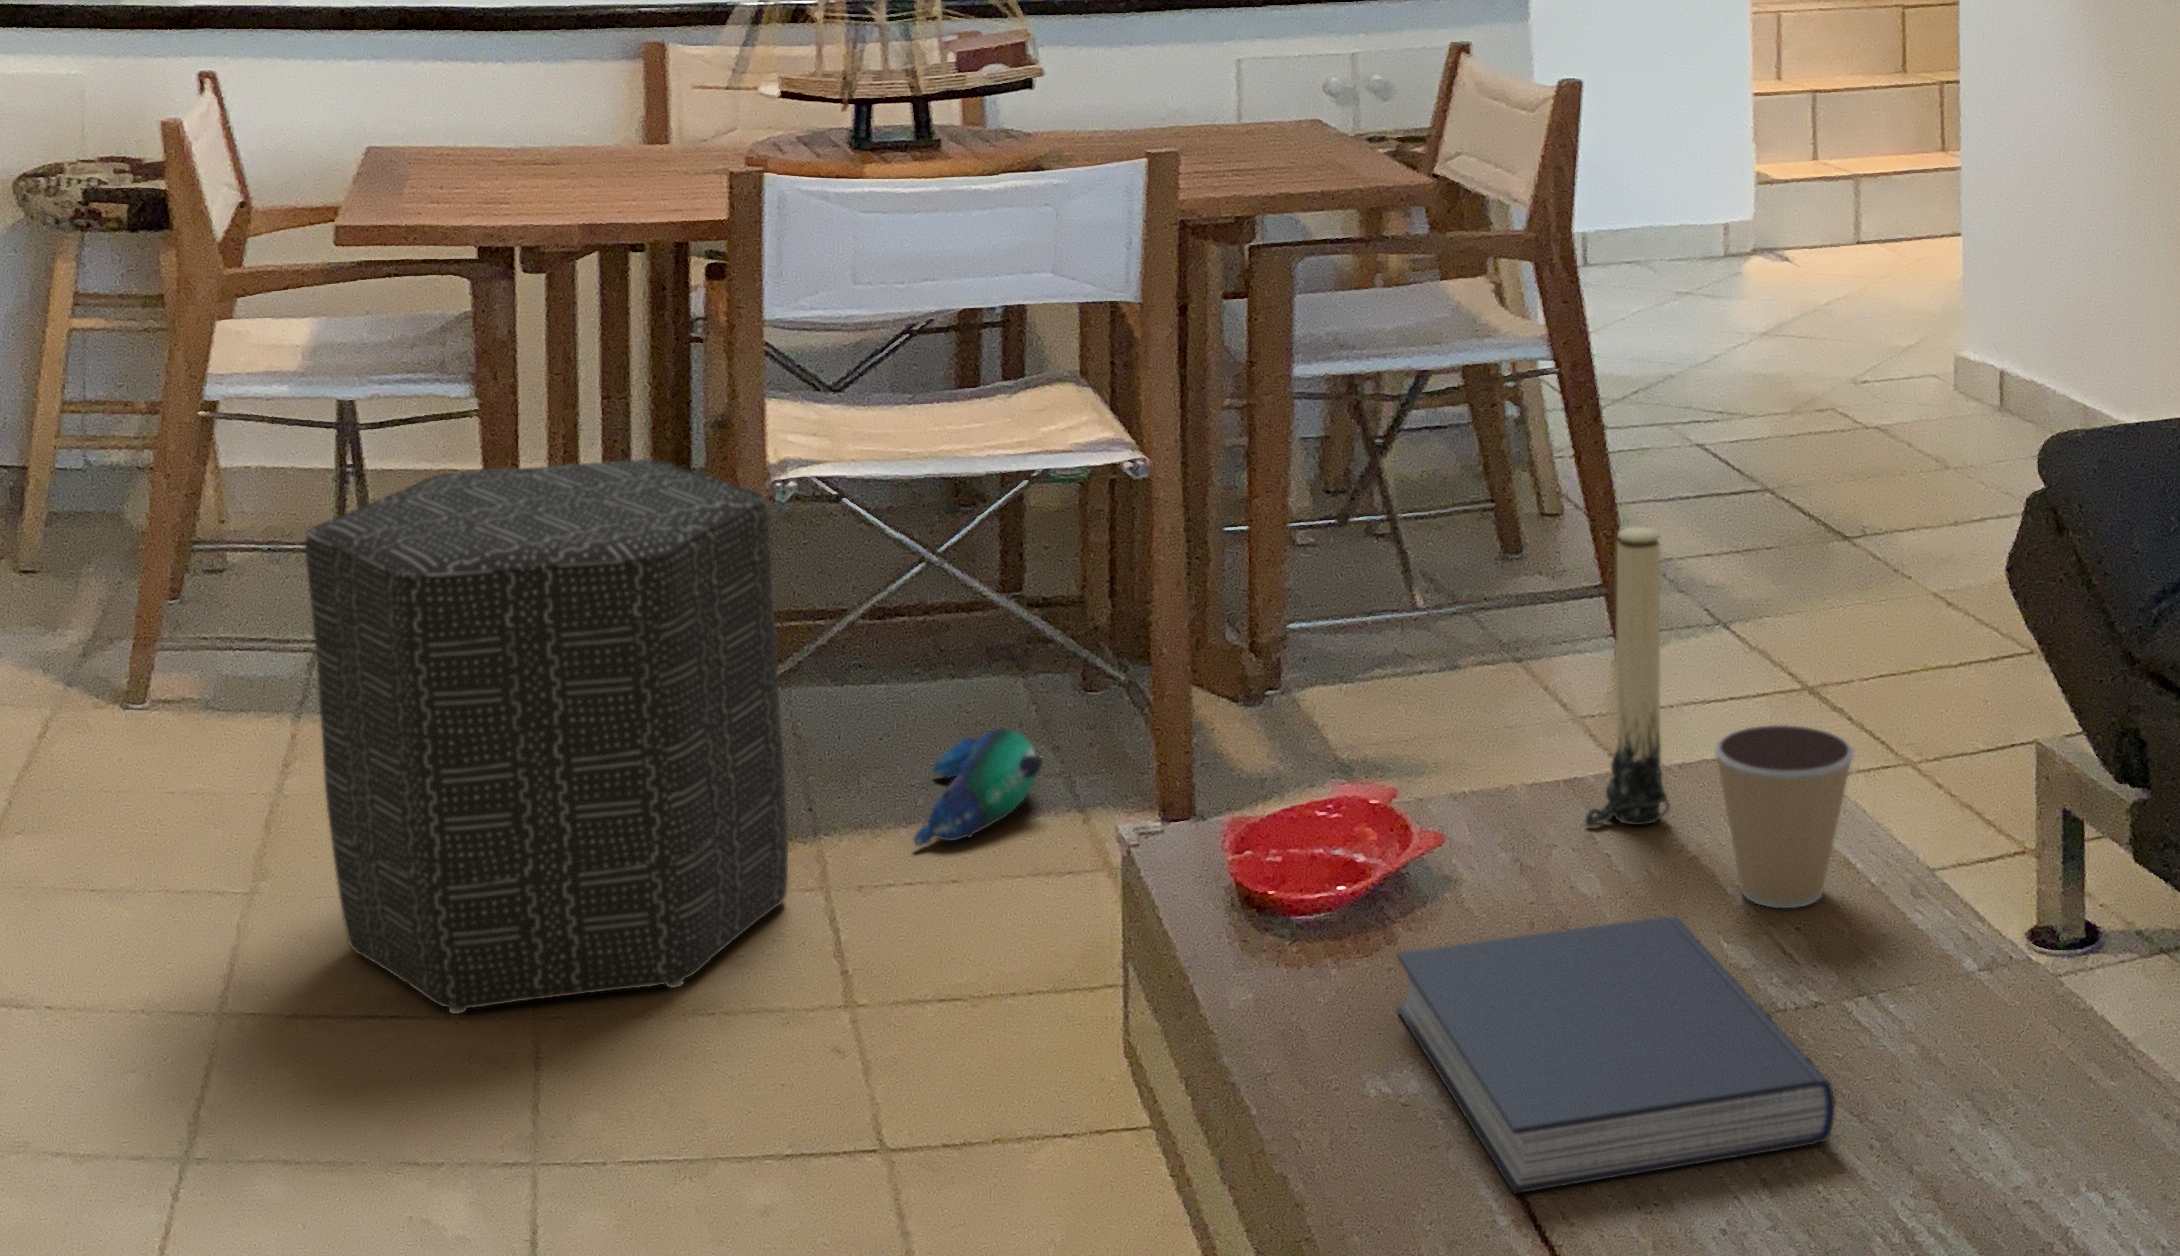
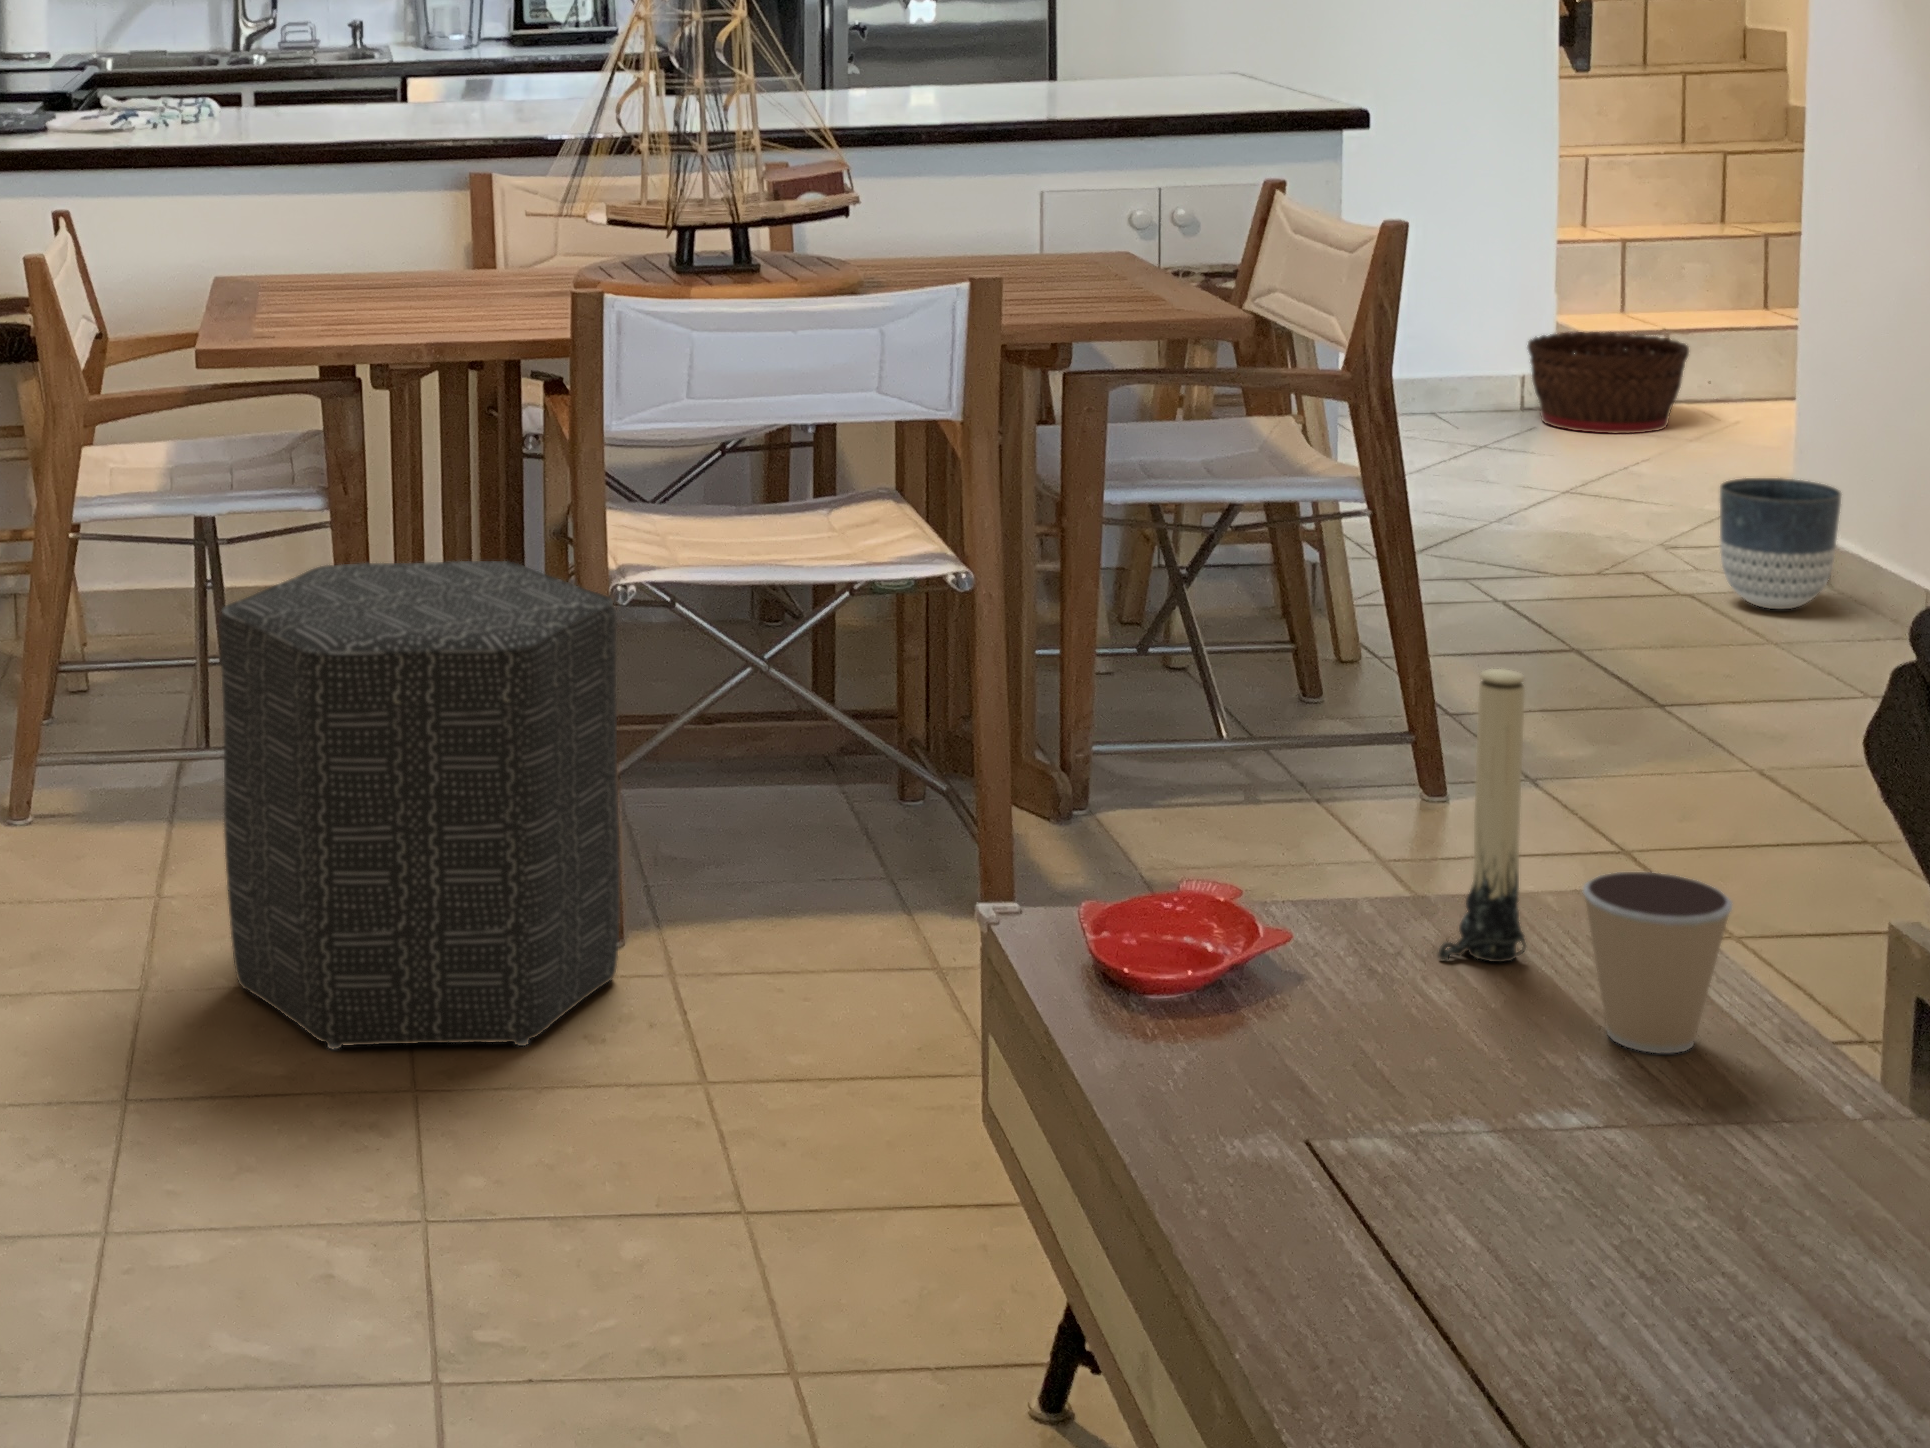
basket: none [1720,184,1861,279] -> present [1528,332,1689,434]
planter: none [1882,316,1985,438] -> present [1720,478,1841,609]
plush toy: present [913,729,1043,846] -> none [729,835,852,939]
book: present [1397,916,1835,1193] -> none [1263,1046,1722,1282]

